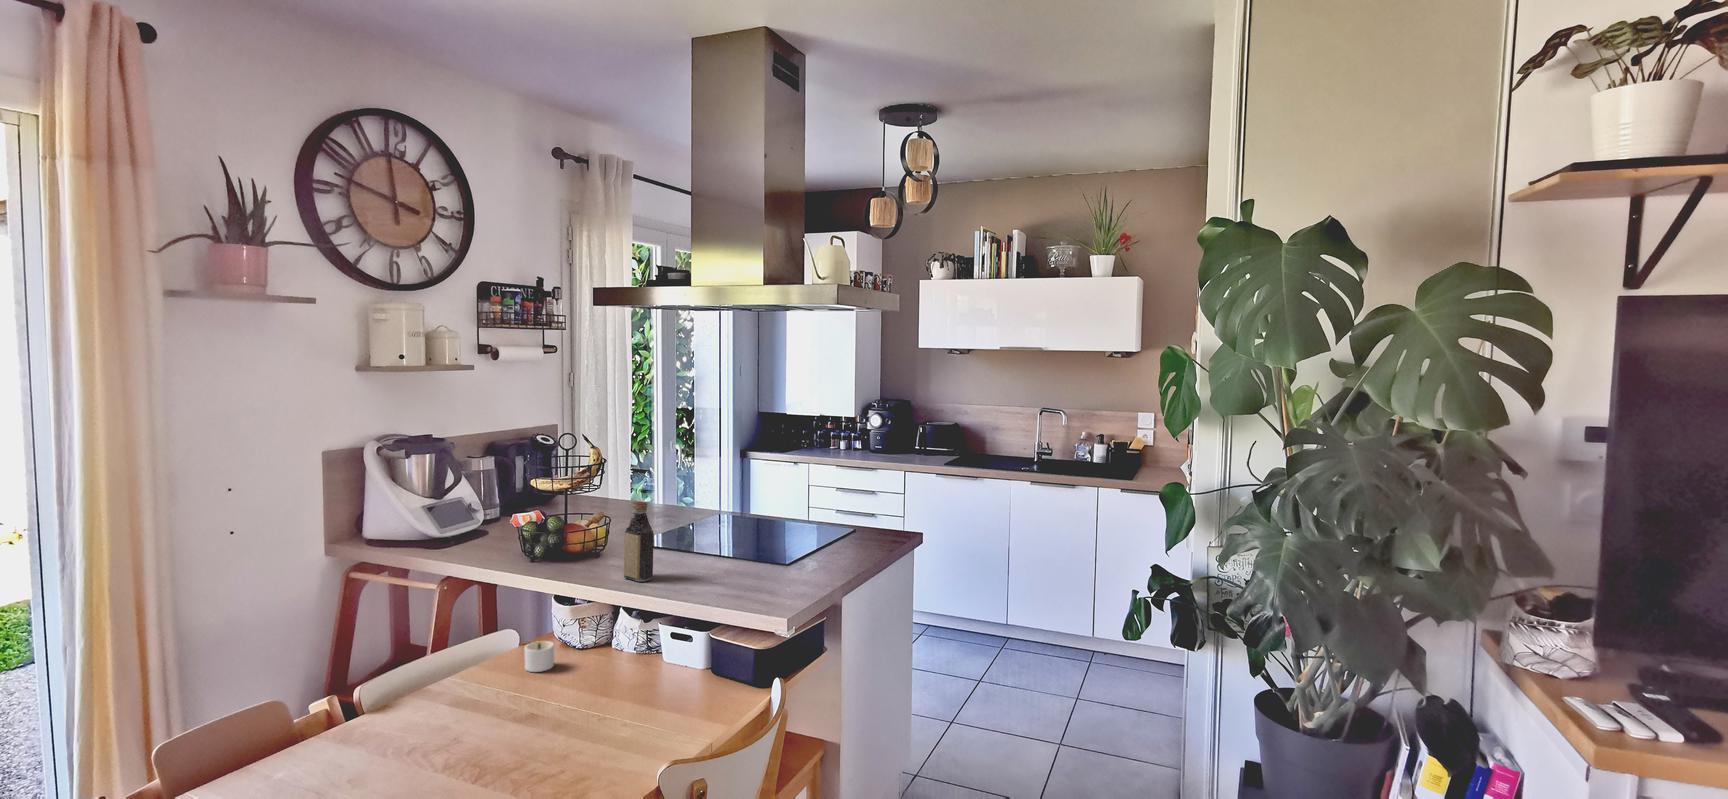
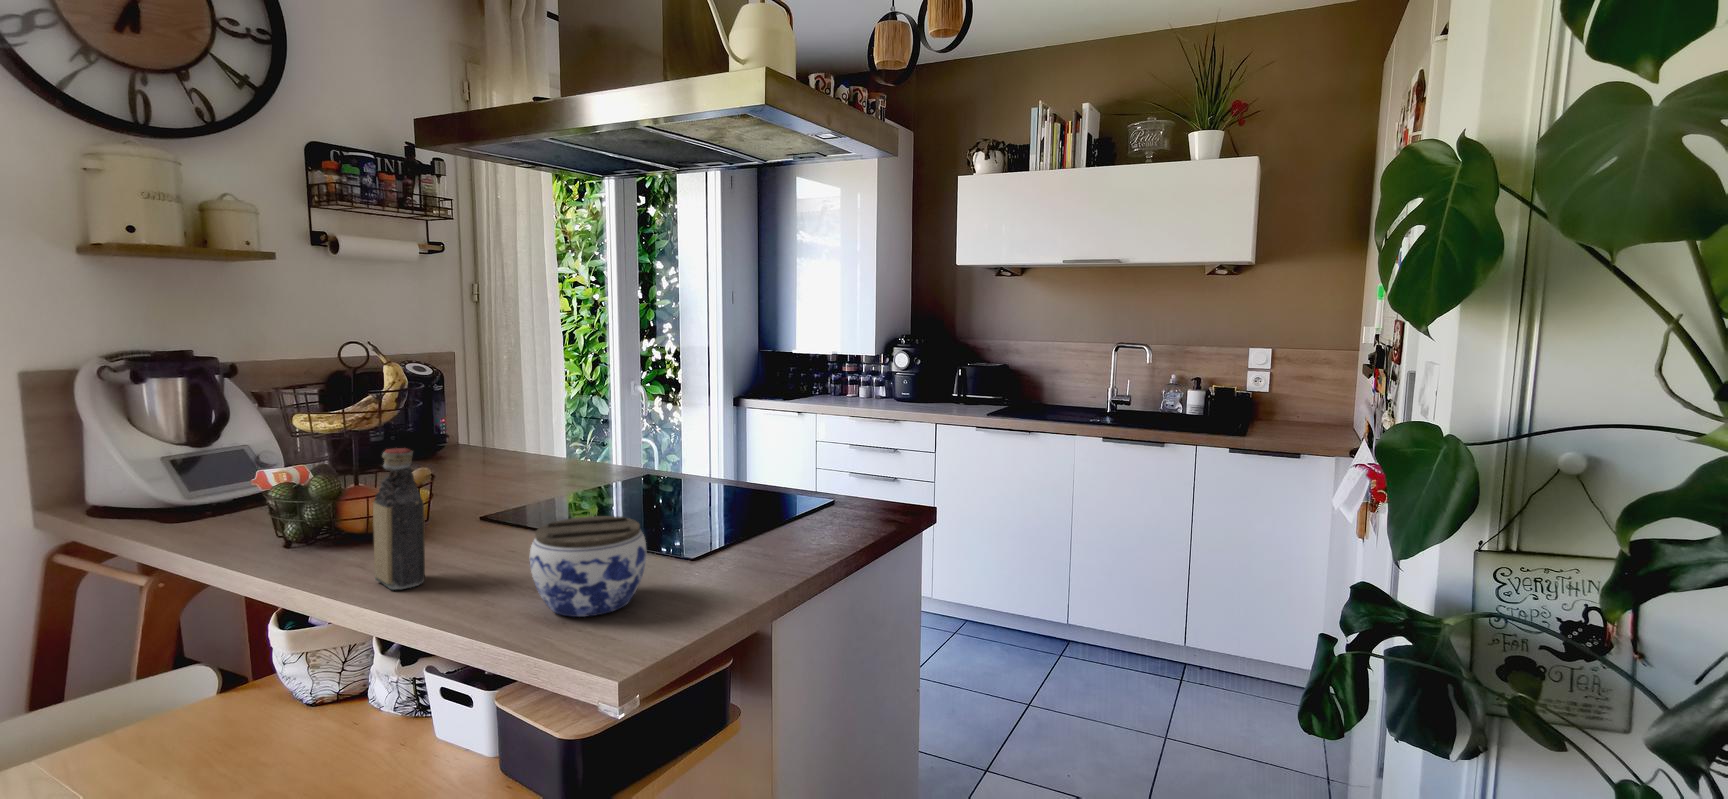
jar: none [727,538,787,591] -> present [530,516,646,617]
candle: present [525,641,554,672] -> none [163,692,259,754]

